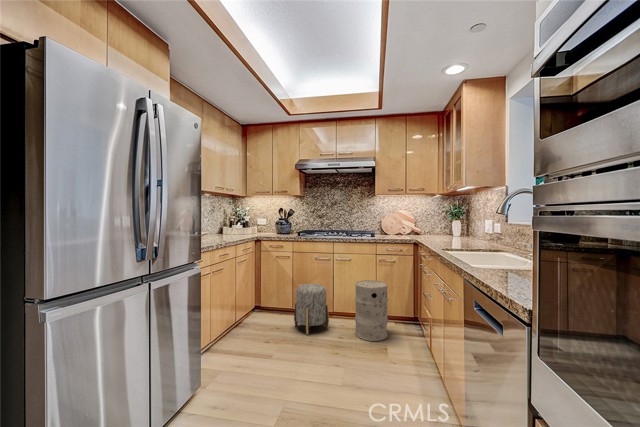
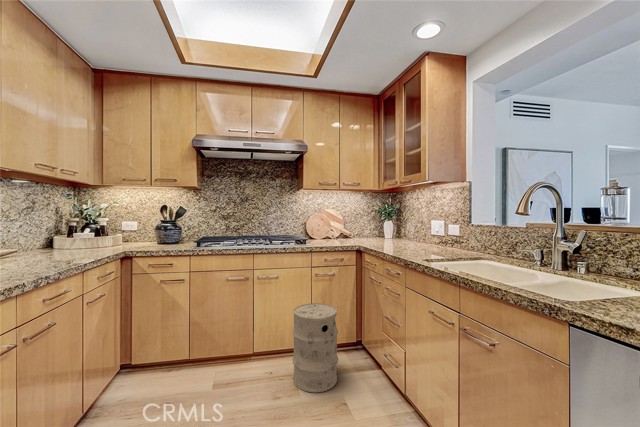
stool: present [294,284,329,334] -> none [197,318,254,404]

